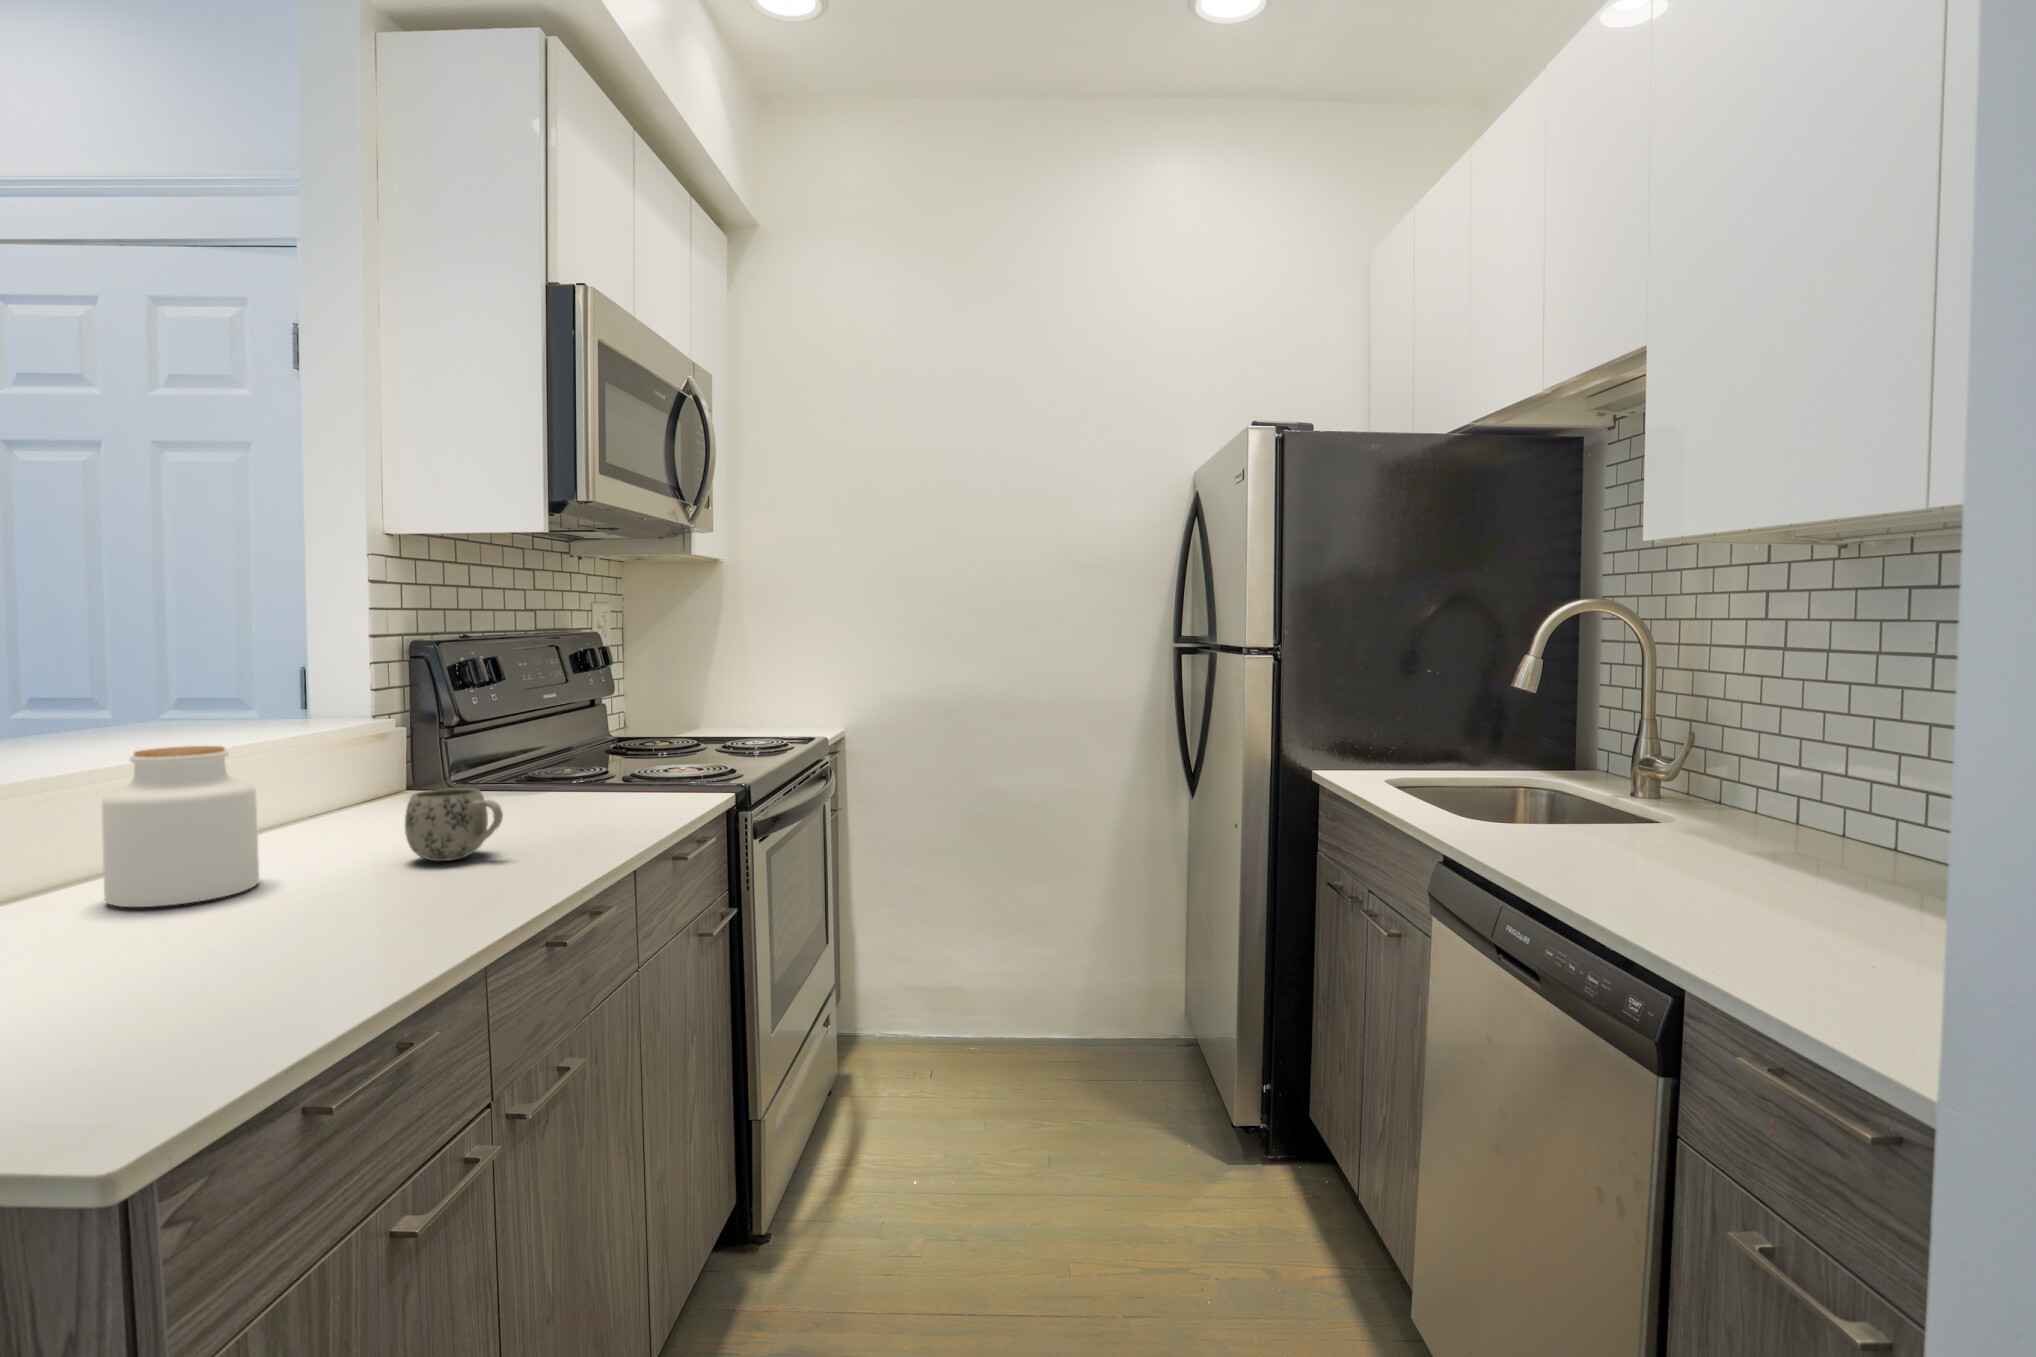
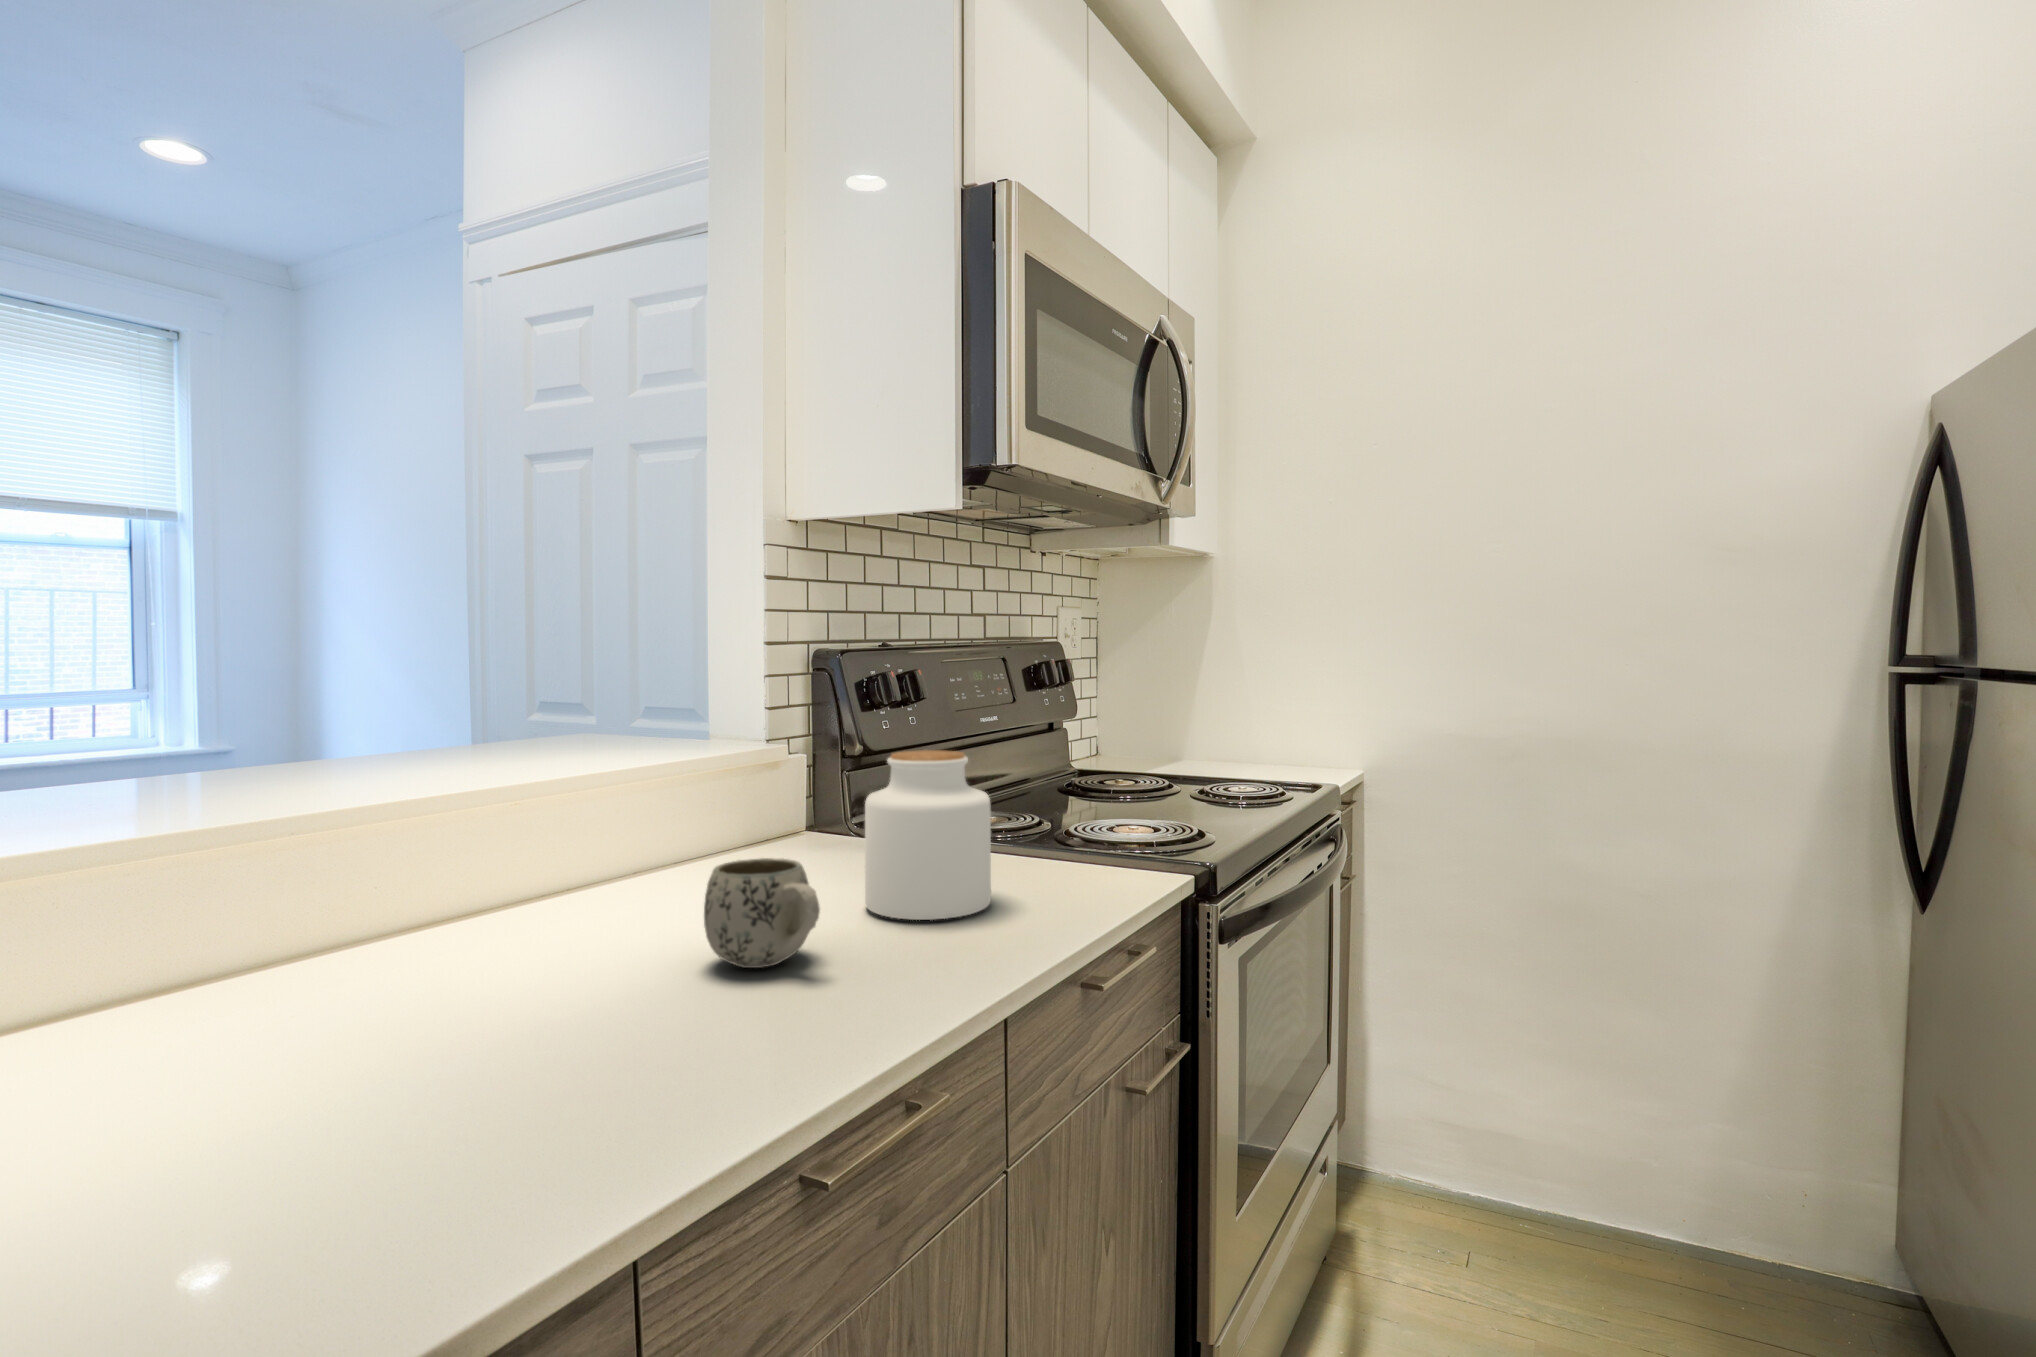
jar: present [102,746,259,907] -> present [865,750,991,920]

